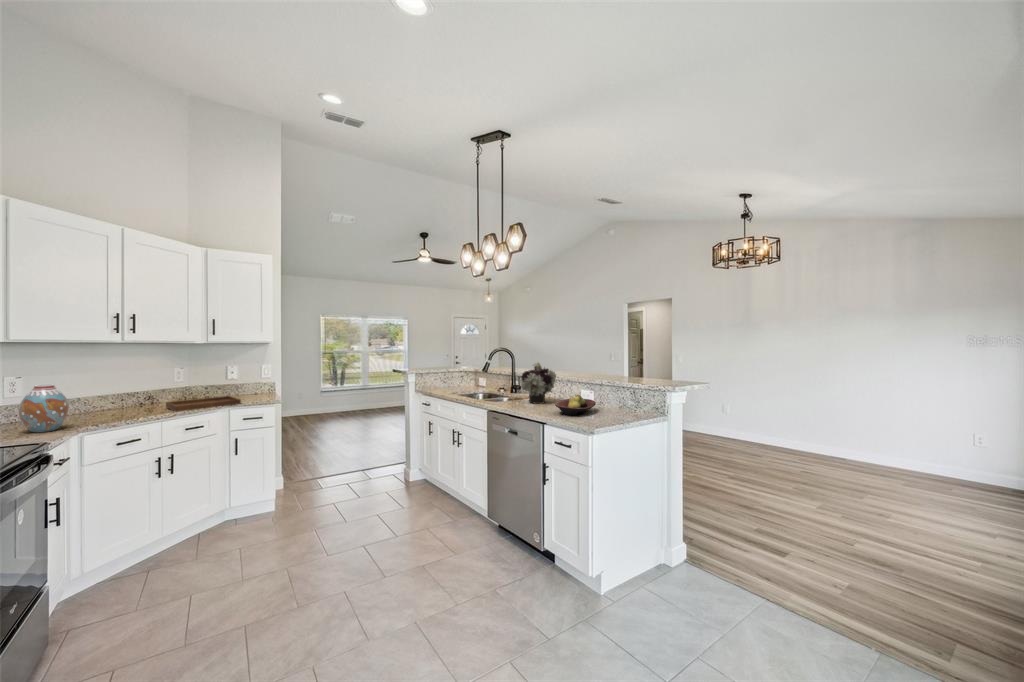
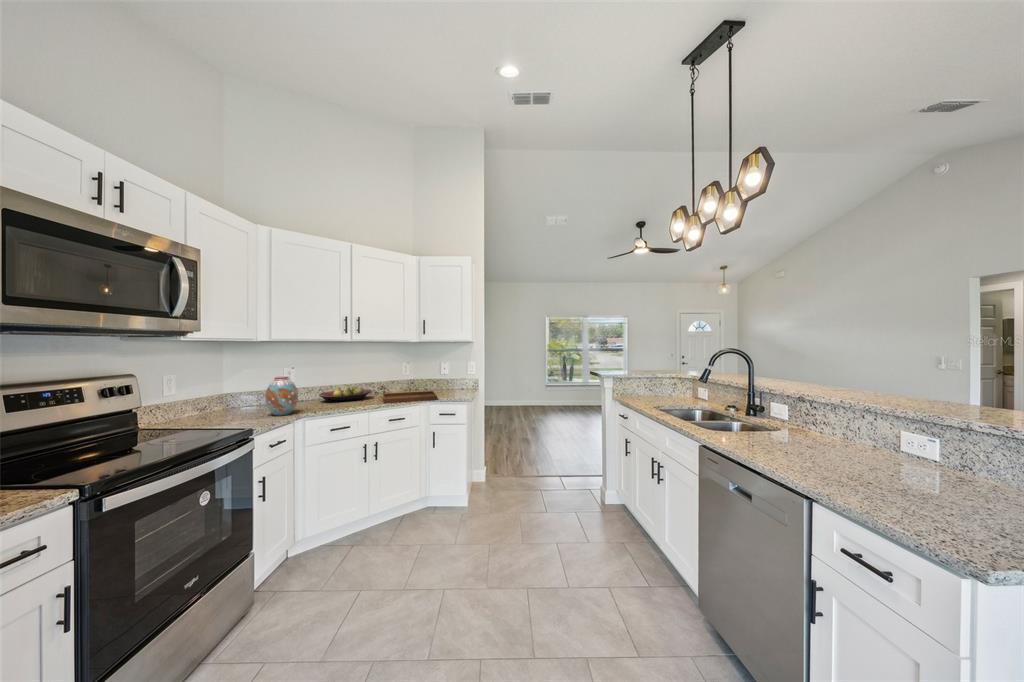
flower arrangement: present [521,362,556,404] -> none [761,374,838,446]
fruit bowl: present [555,395,596,416] -> present [319,386,372,402]

